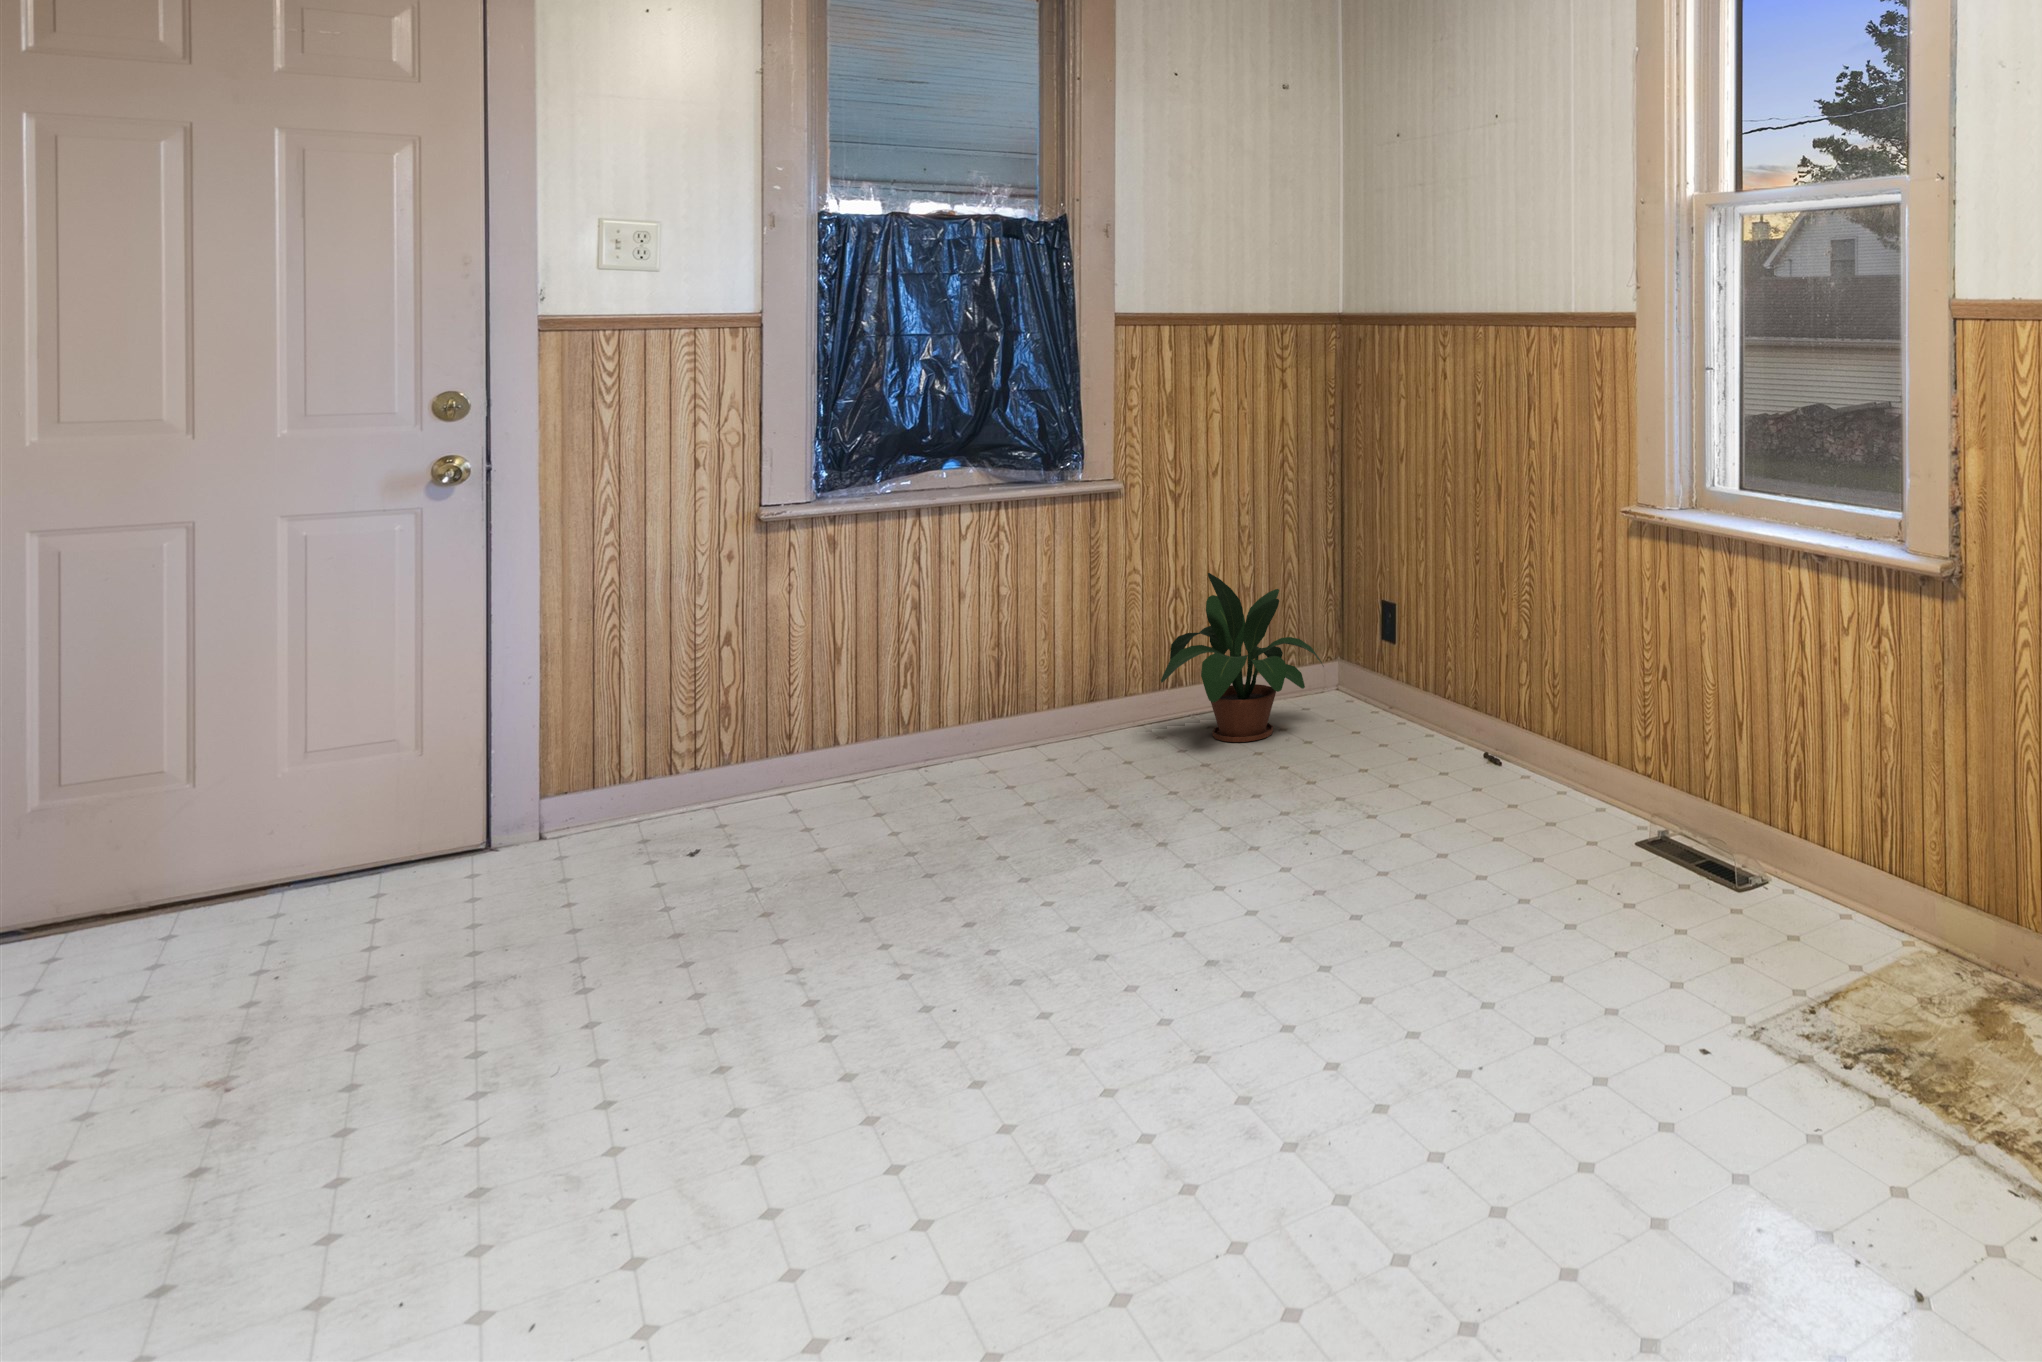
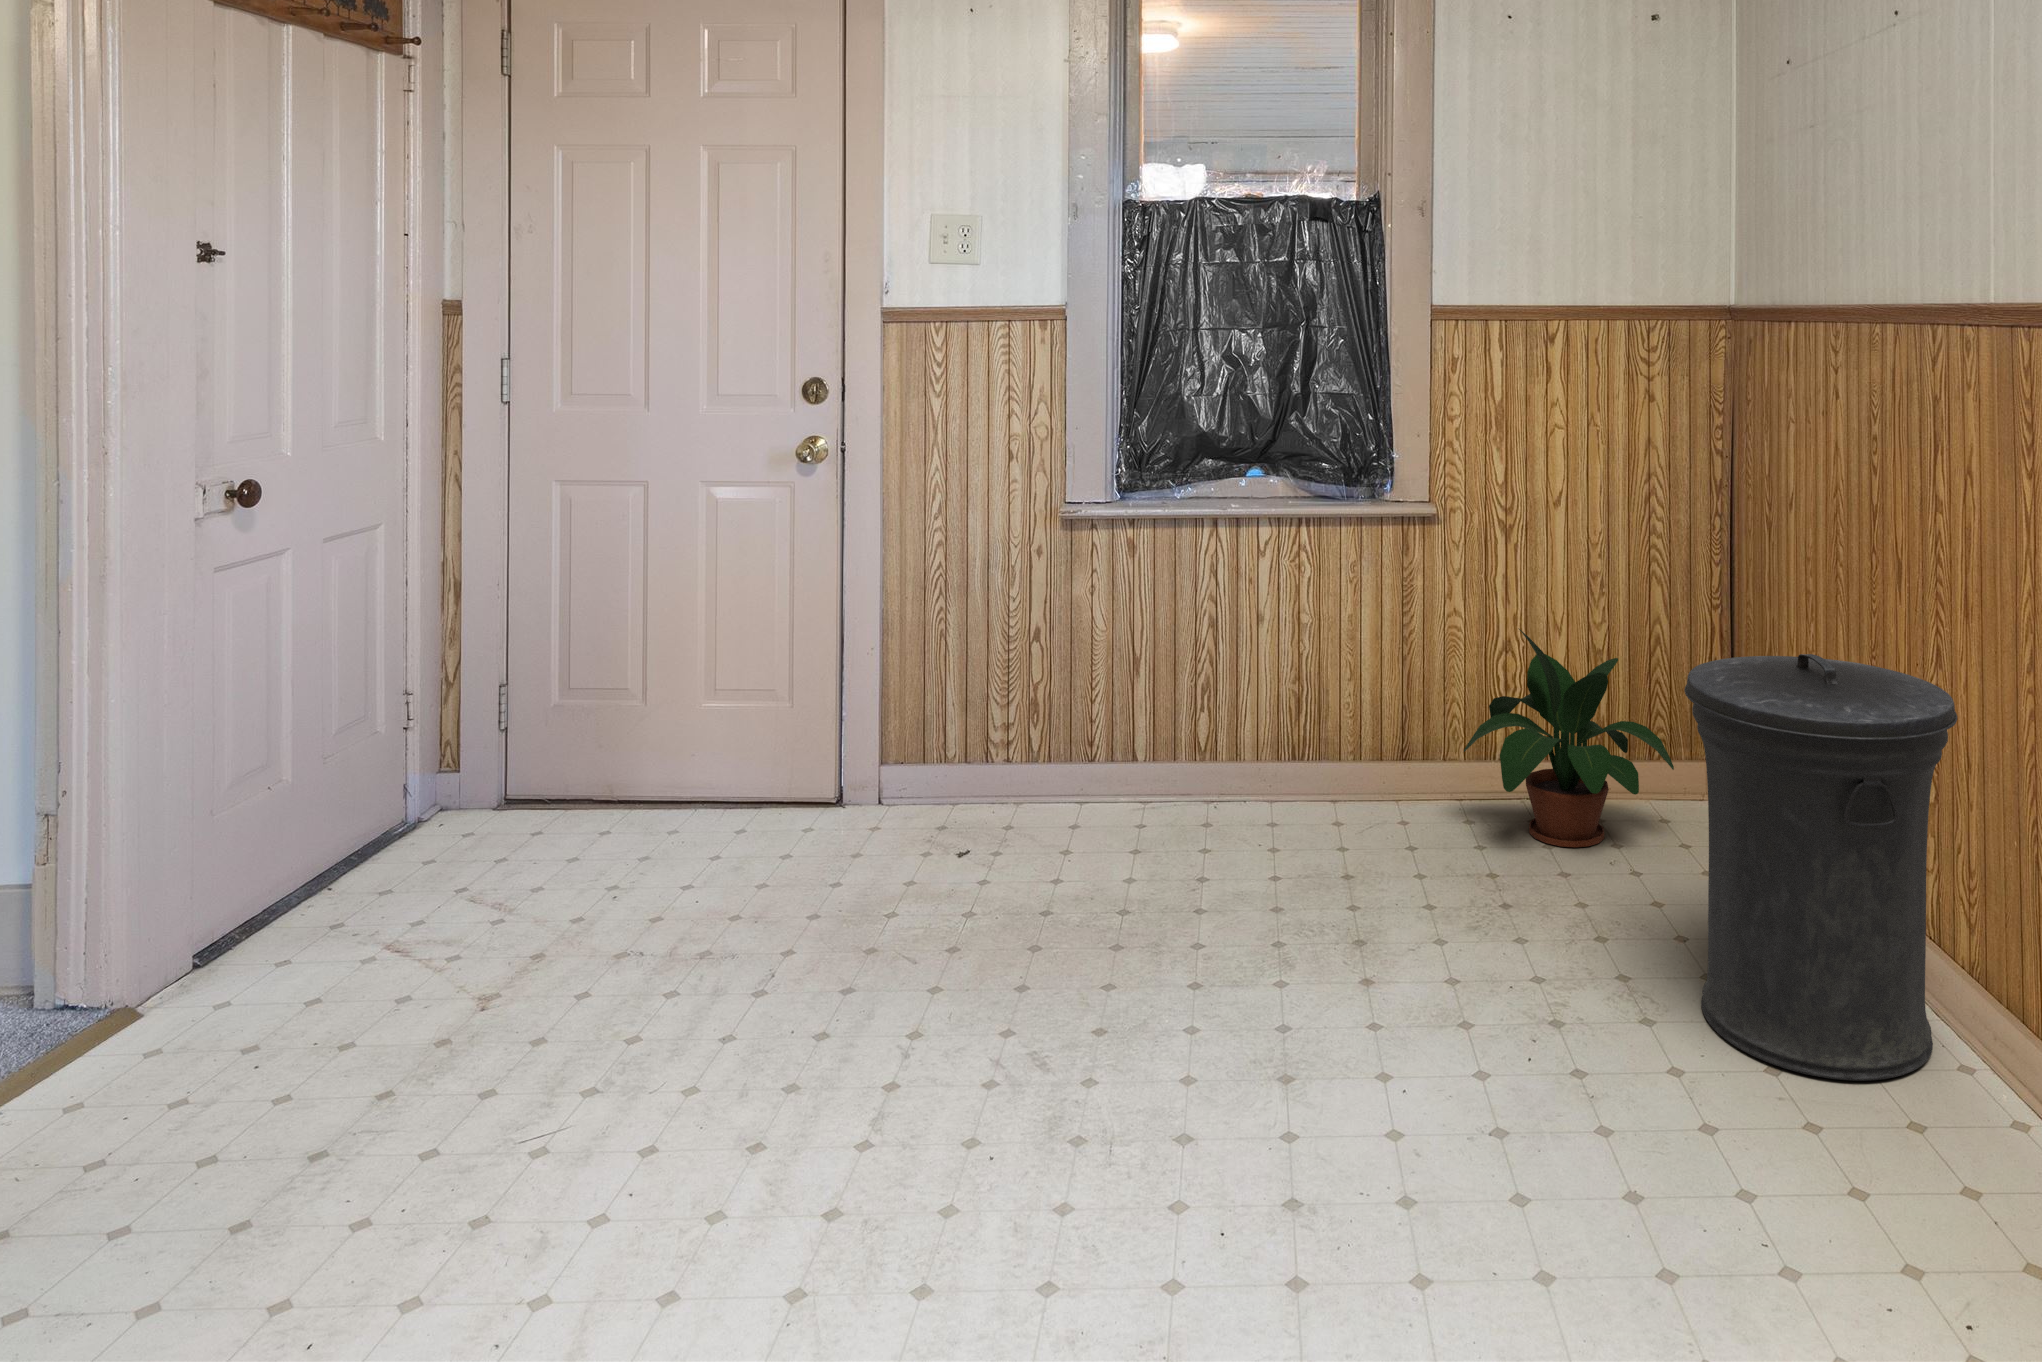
trash can: none [1388,548,1558,820] -> present [1684,654,1957,1081]

